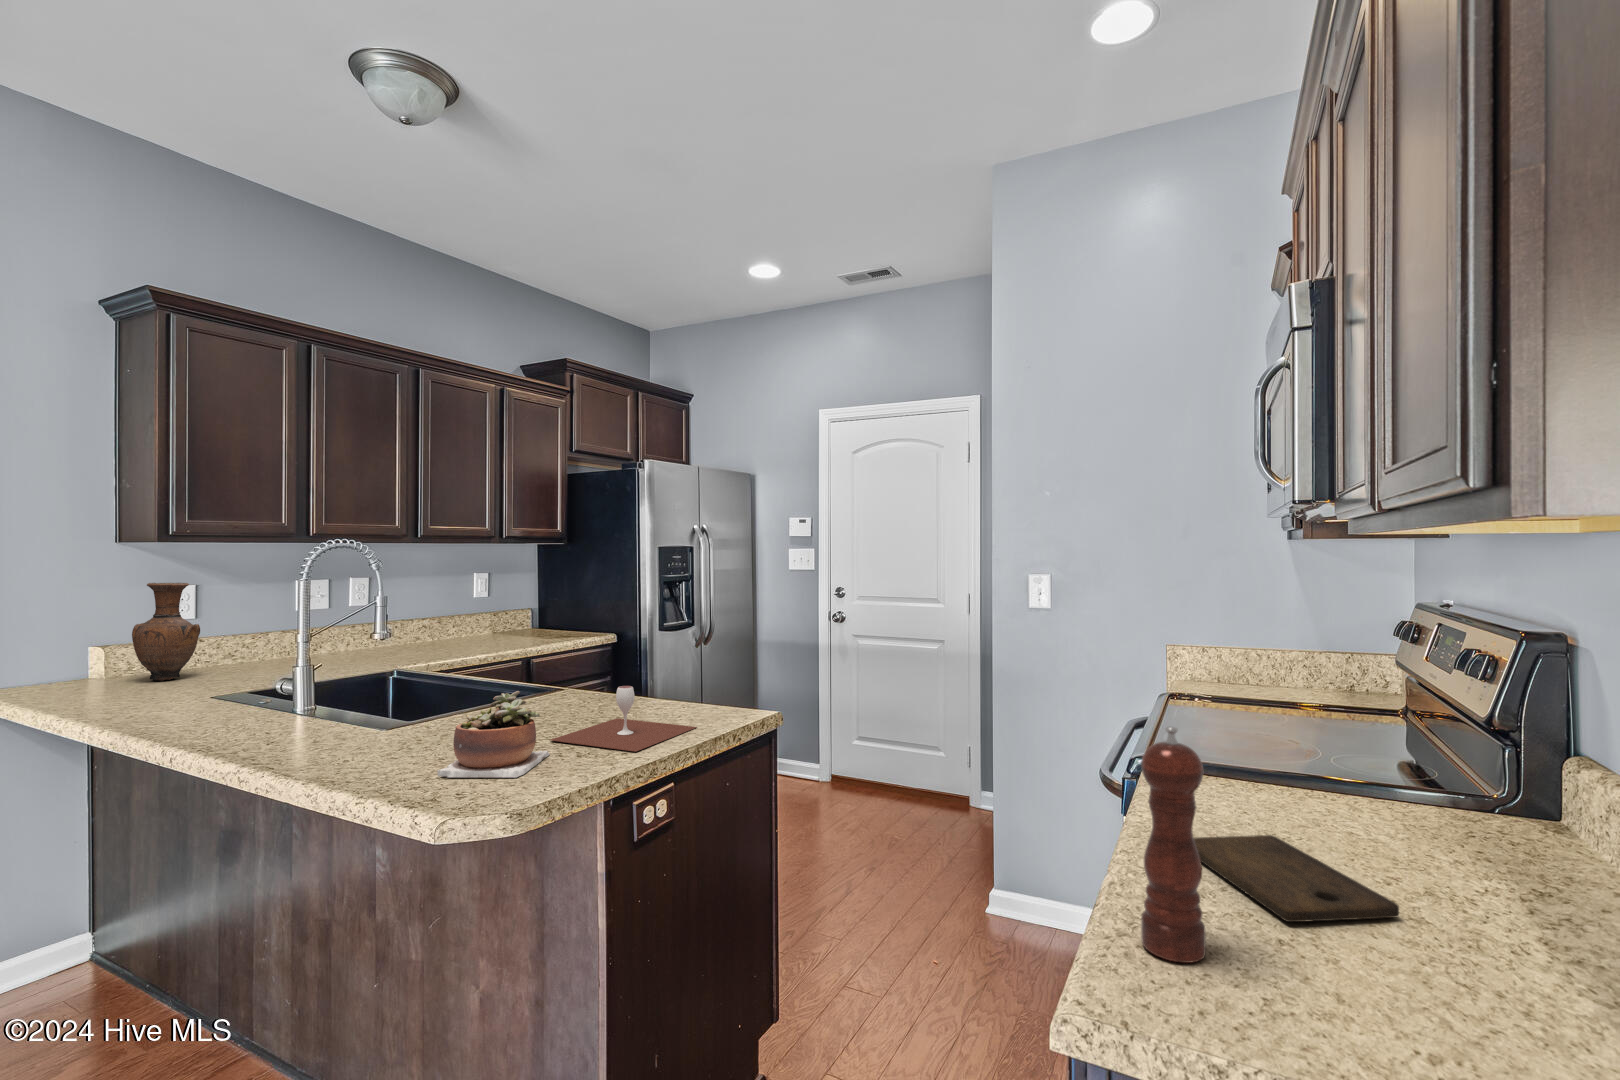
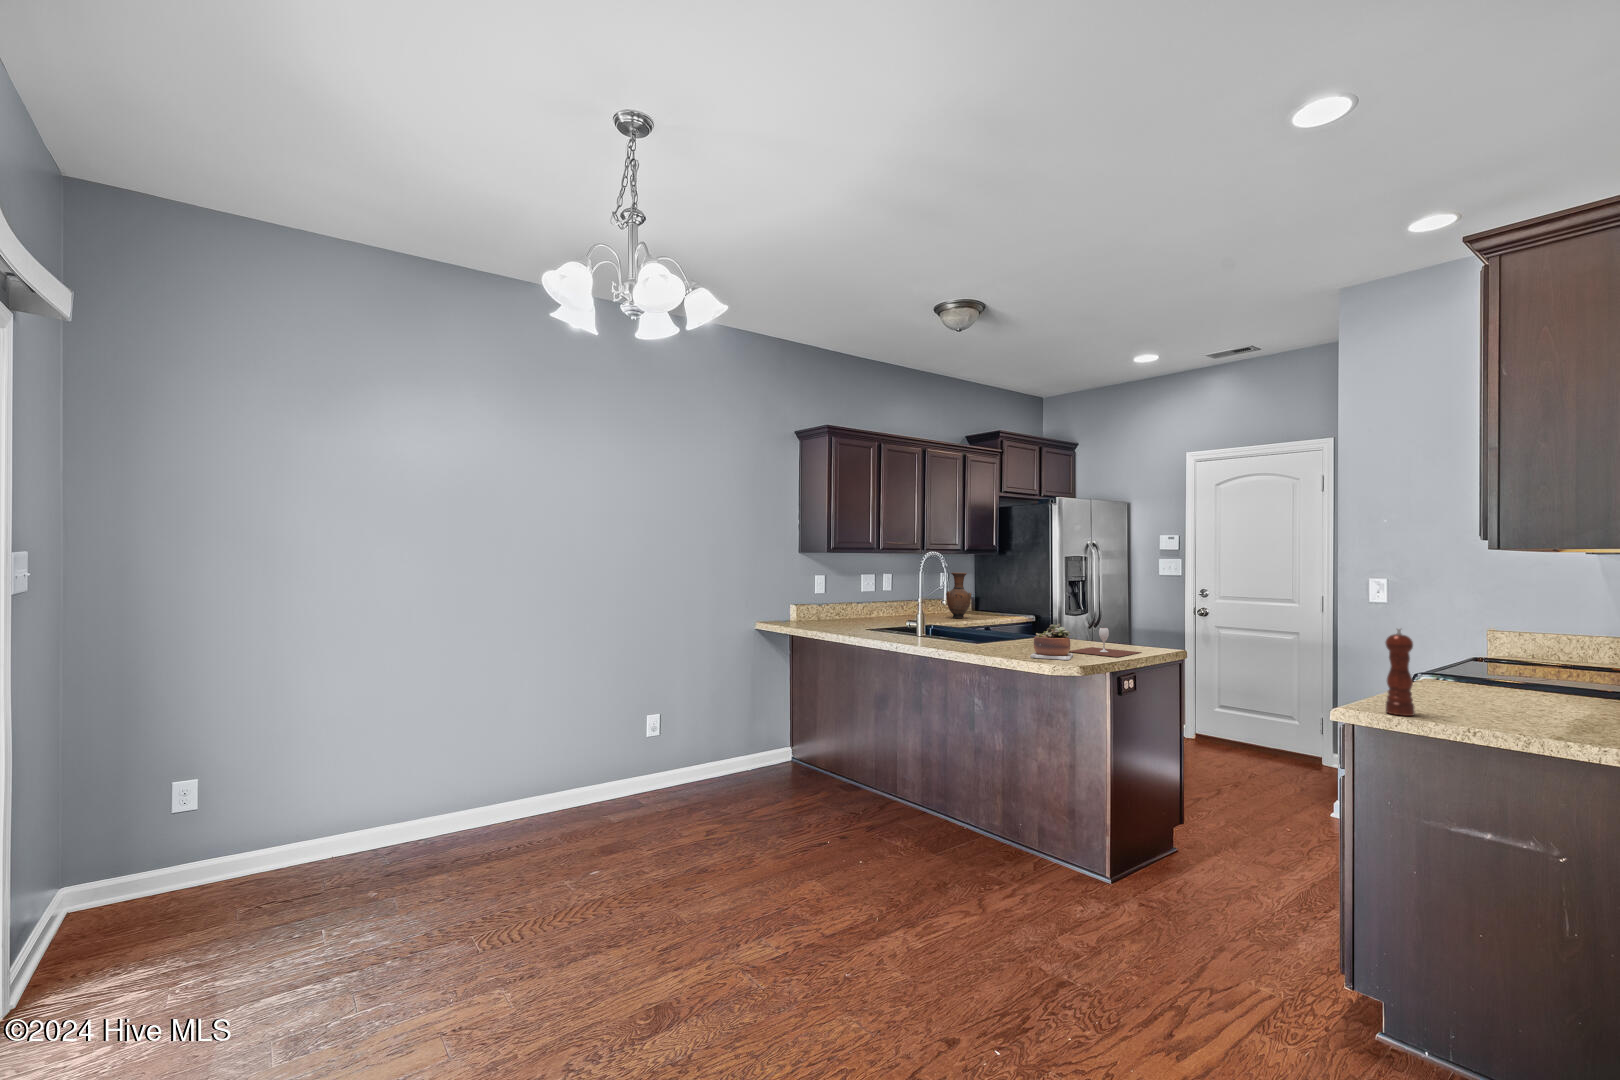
vase: present [132,583,200,681] -> present [946,572,971,619]
cutting board: present [1194,835,1399,922] -> none [1426,694,1525,717]

